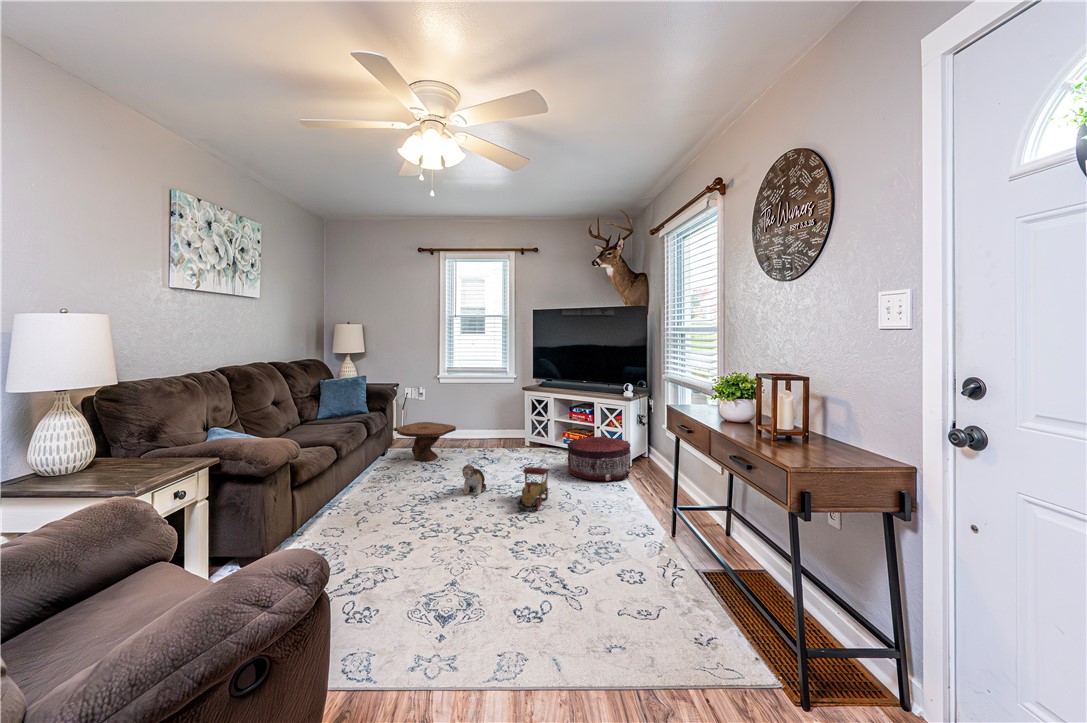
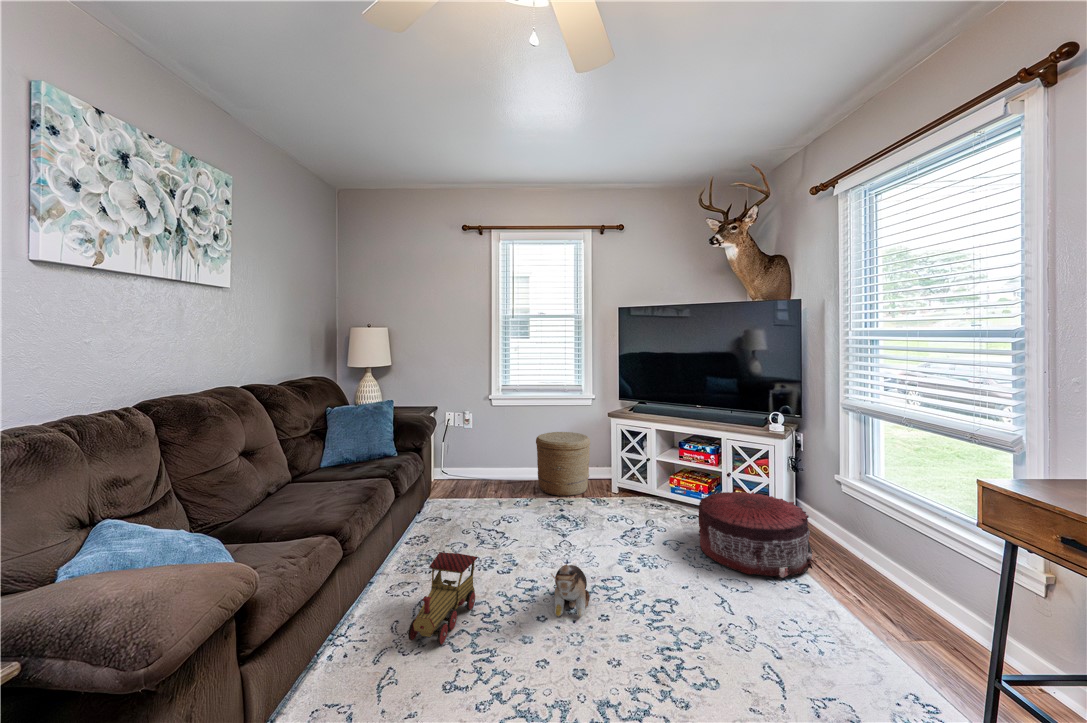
woven basket: none [472,403,512,448] -> present [536,432,590,496]
side table: present [389,422,456,461] -> none [425,463,520,525]
toy train: present [518,467,549,510] -> present [408,552,478,645]

